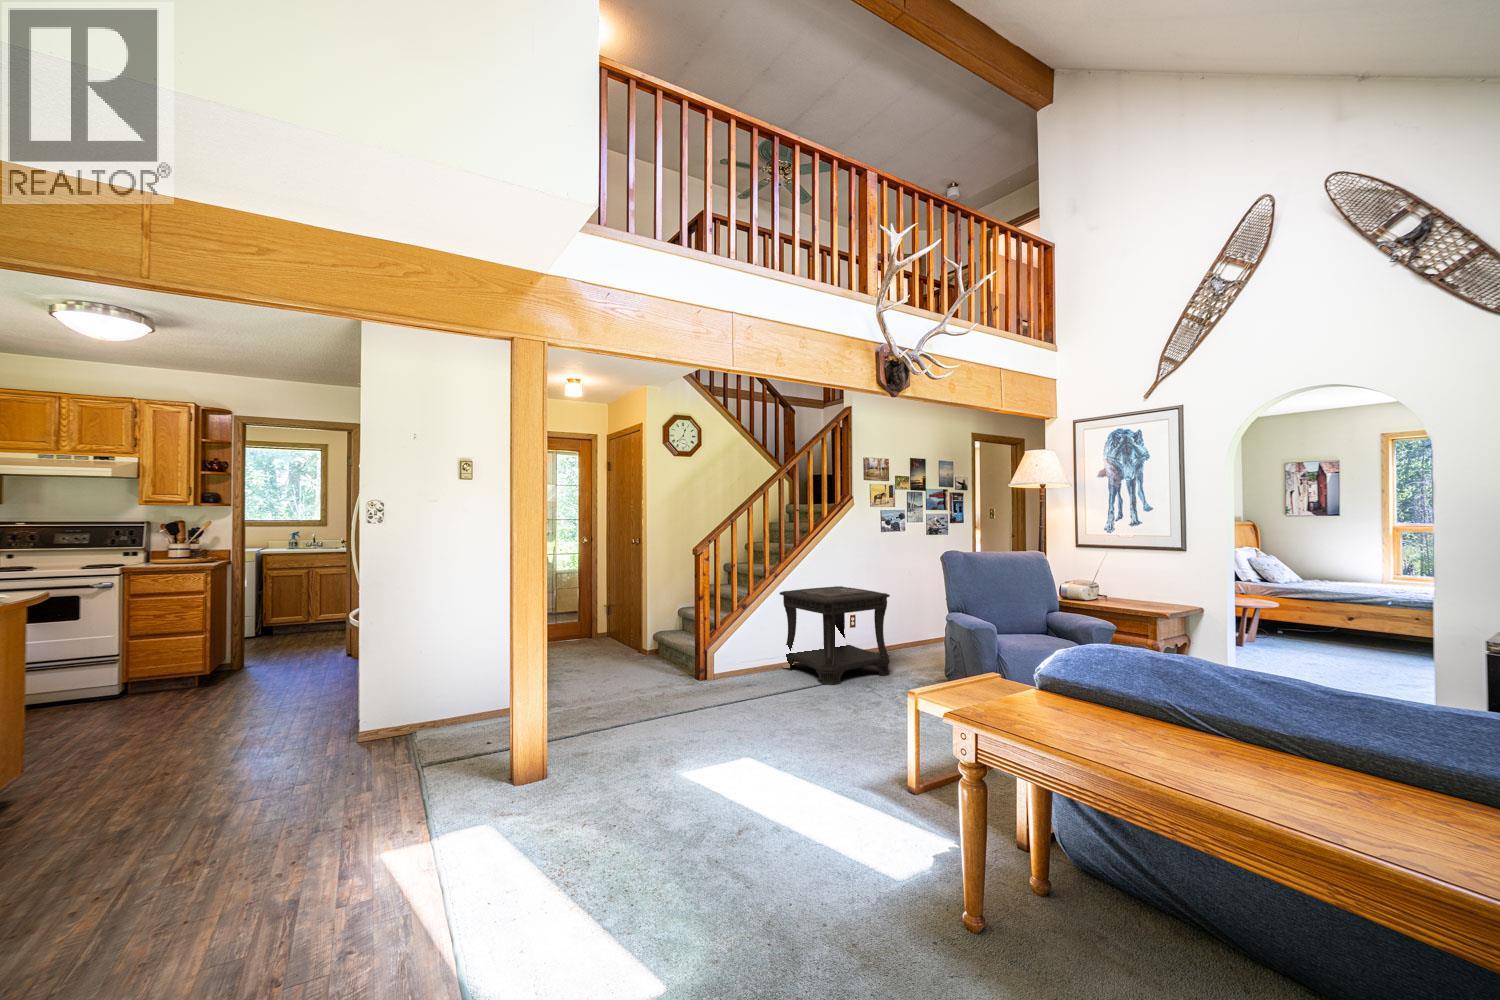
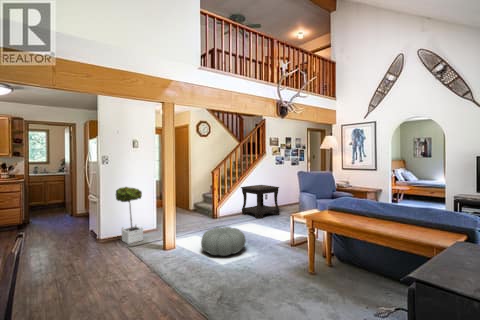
potted tree: none [398,583,477,755] -> present [116,187,143,244]
pouf: none [628,717,770,818] -> present [201,227,246,256]

